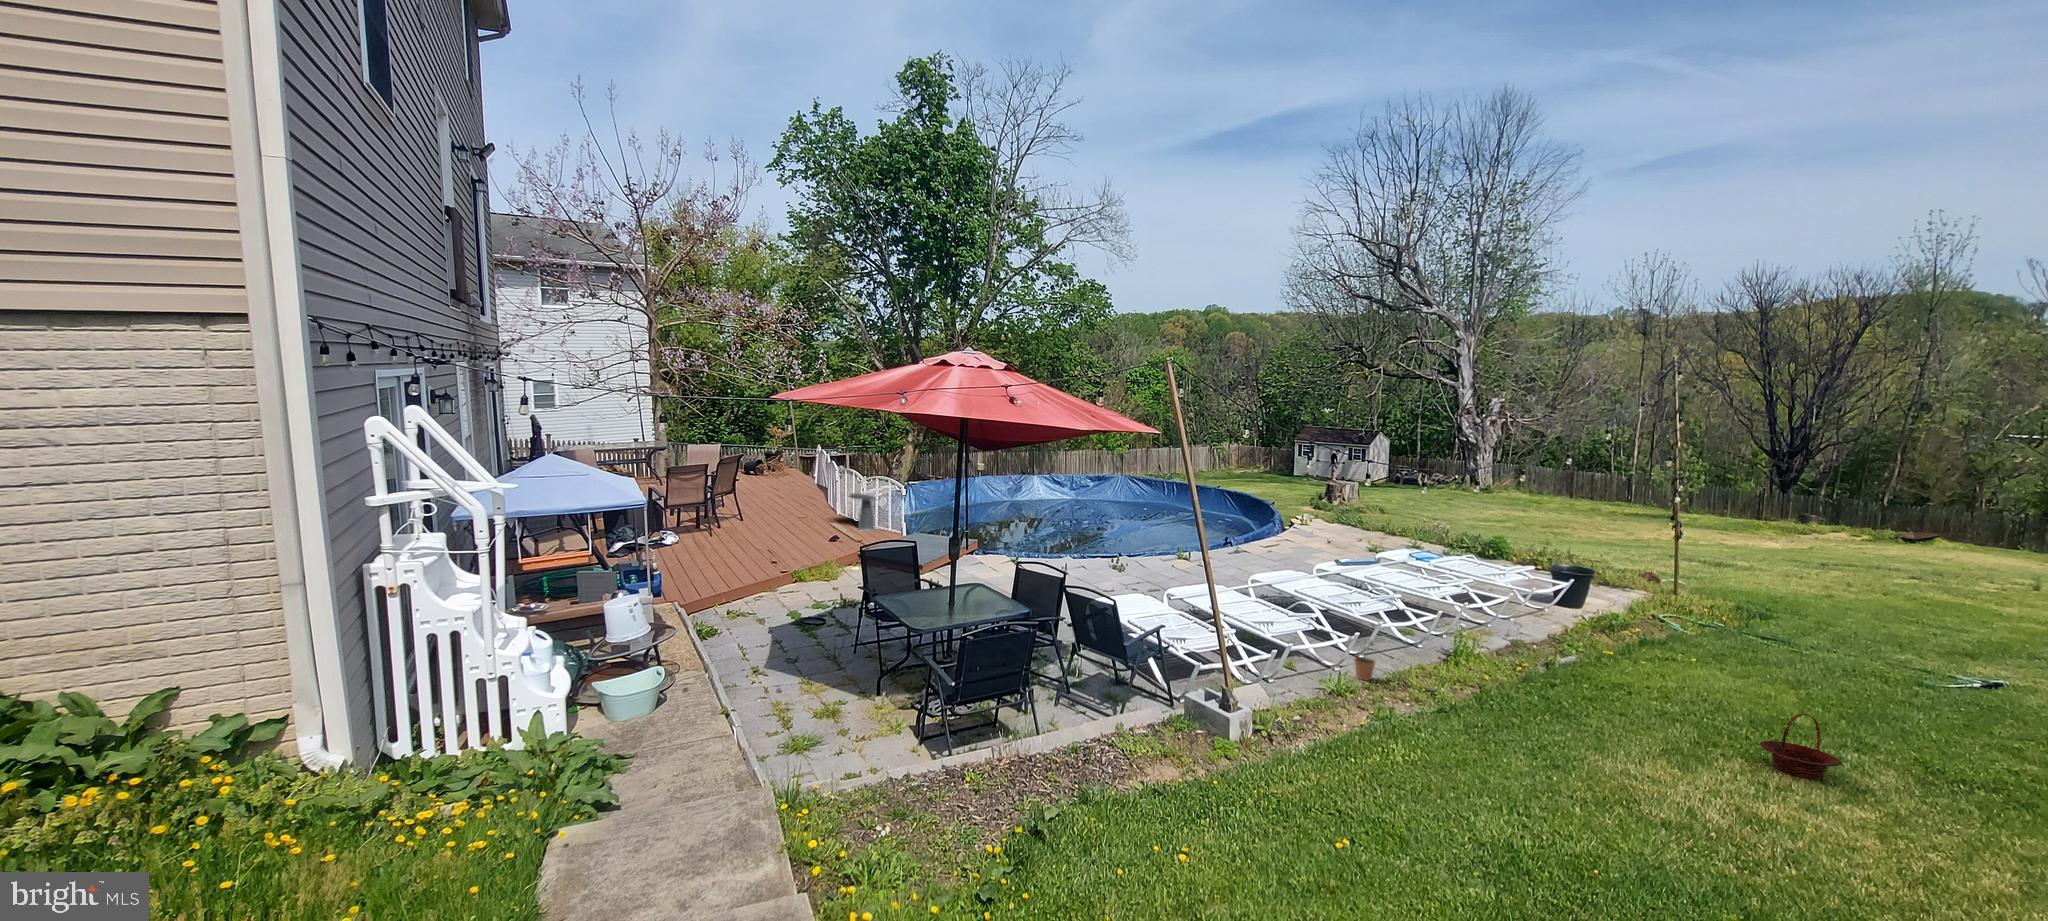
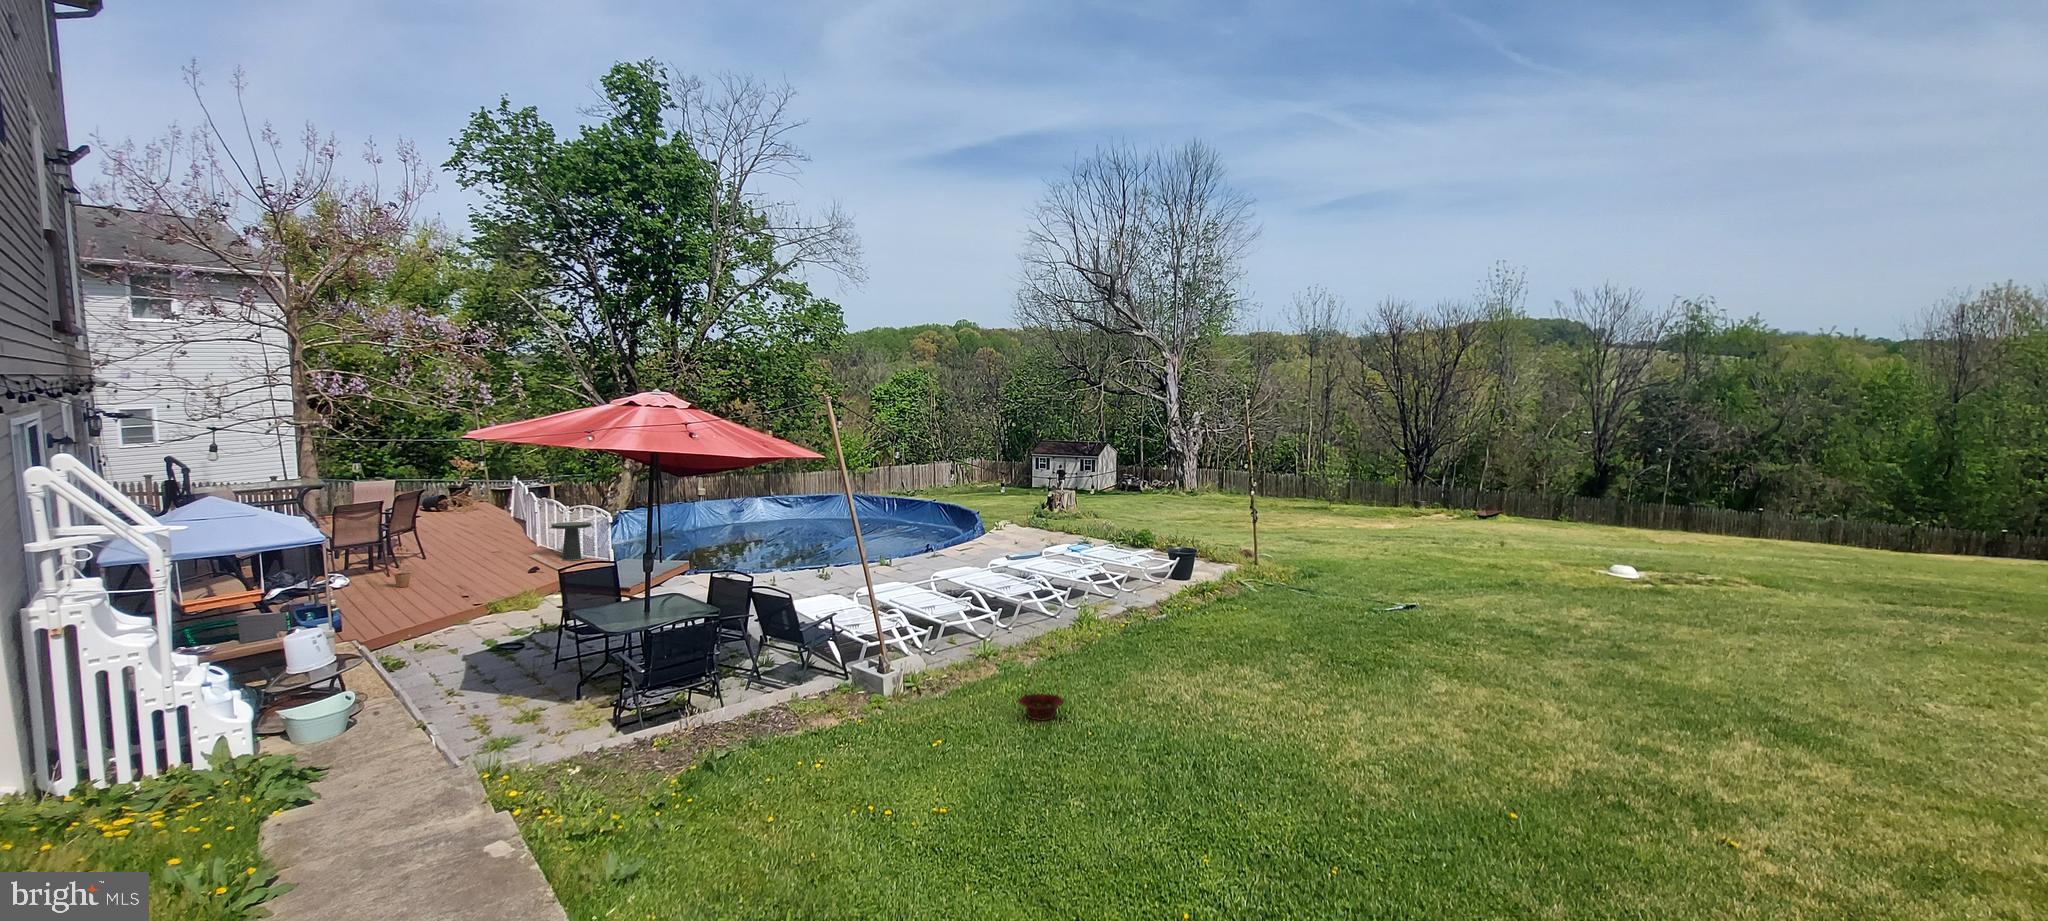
potted plant: present [1349,620,1375,680] -> present [388,547,411,587]
basket: present [1760,714,1842,779] -> present [1018,670,1064,721]

